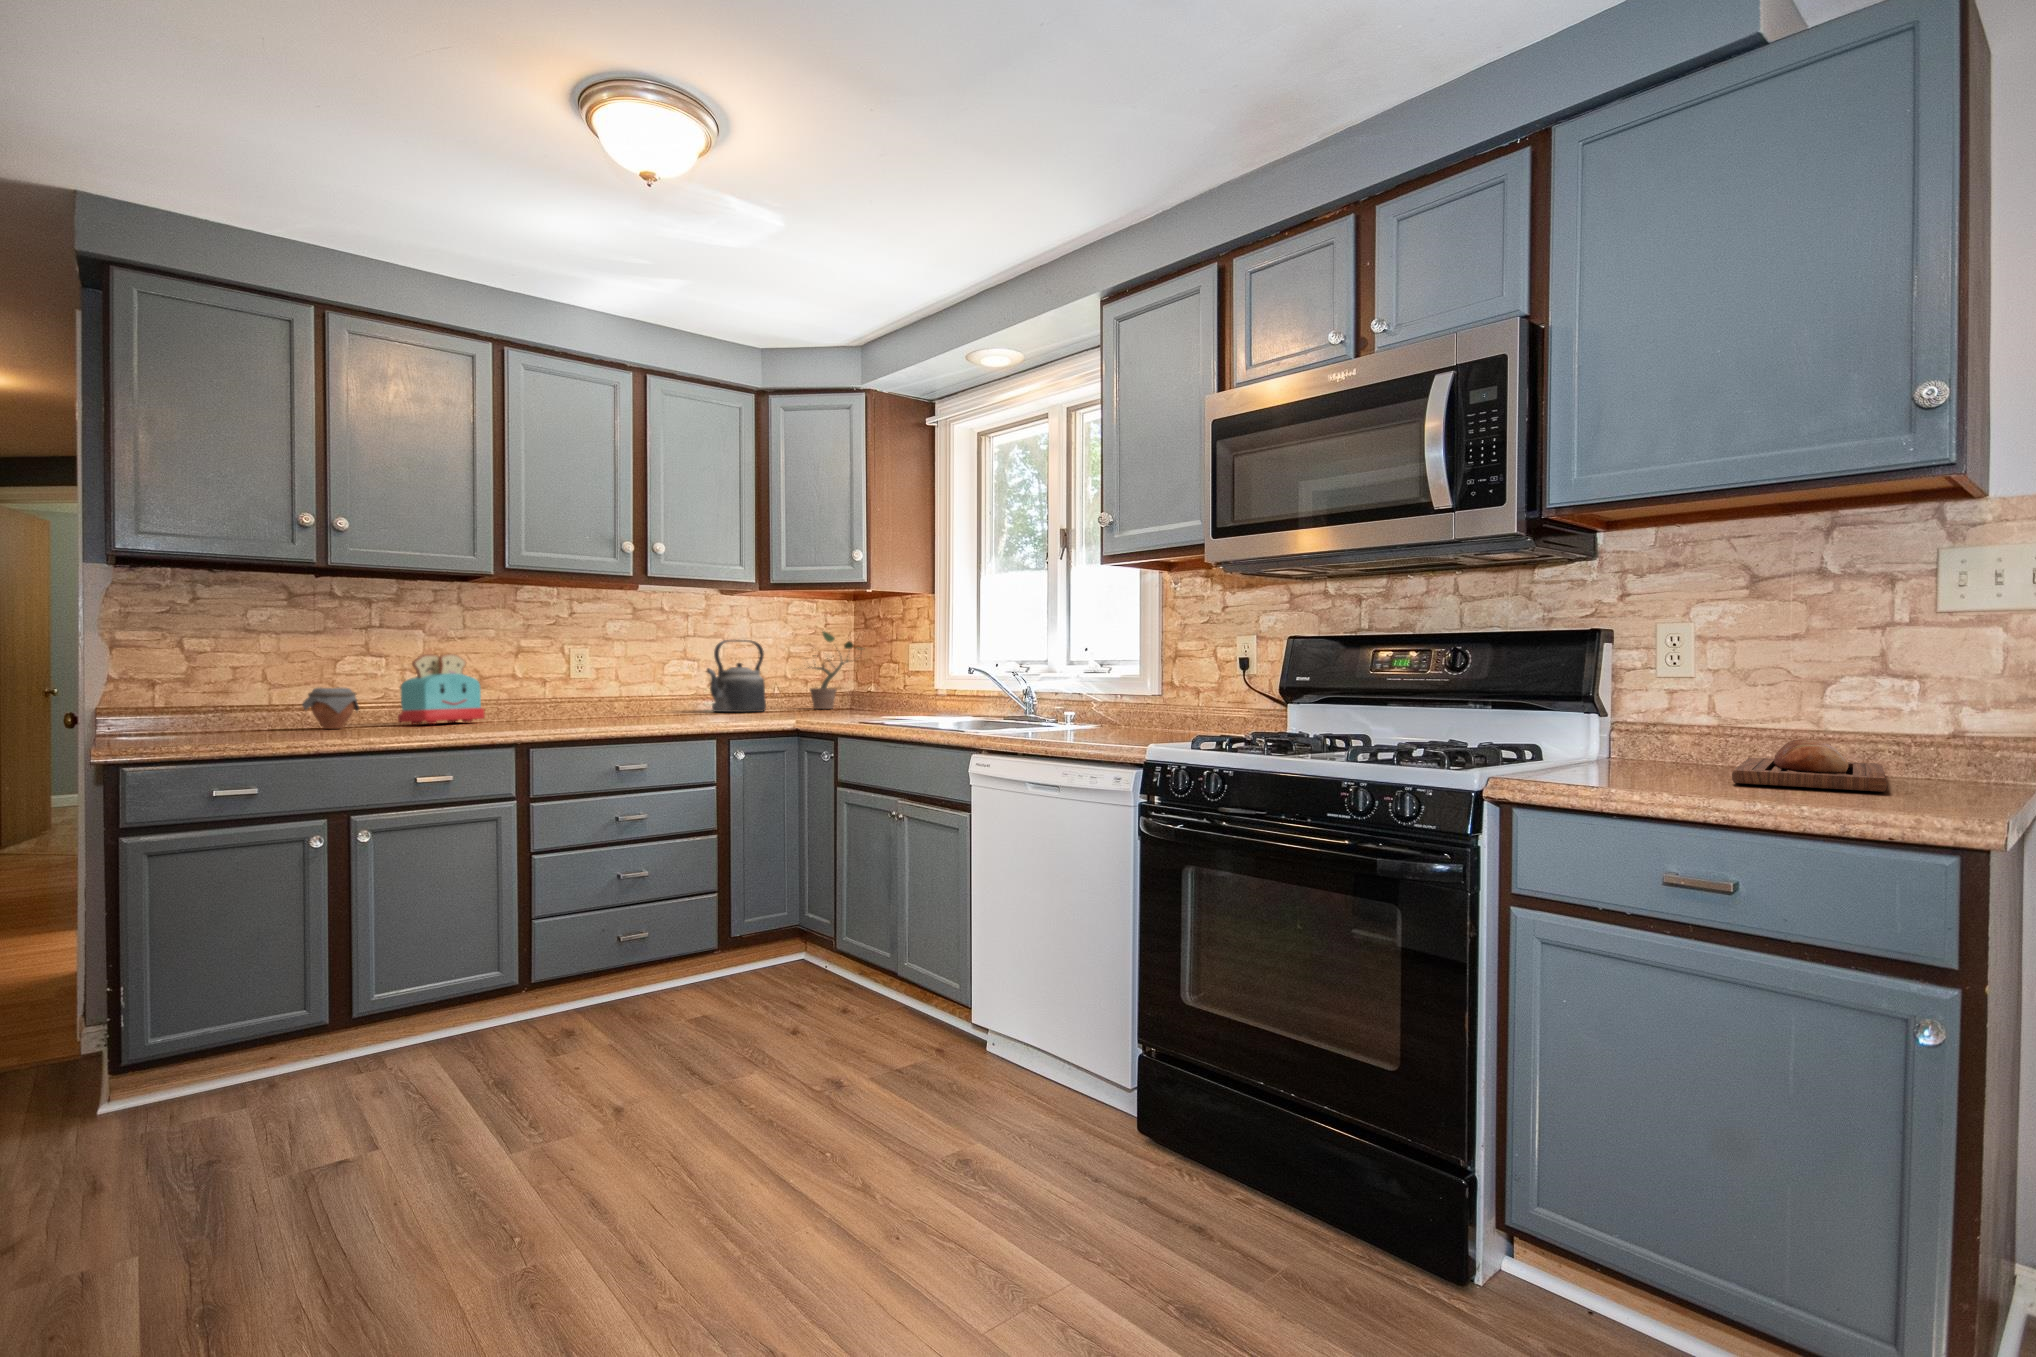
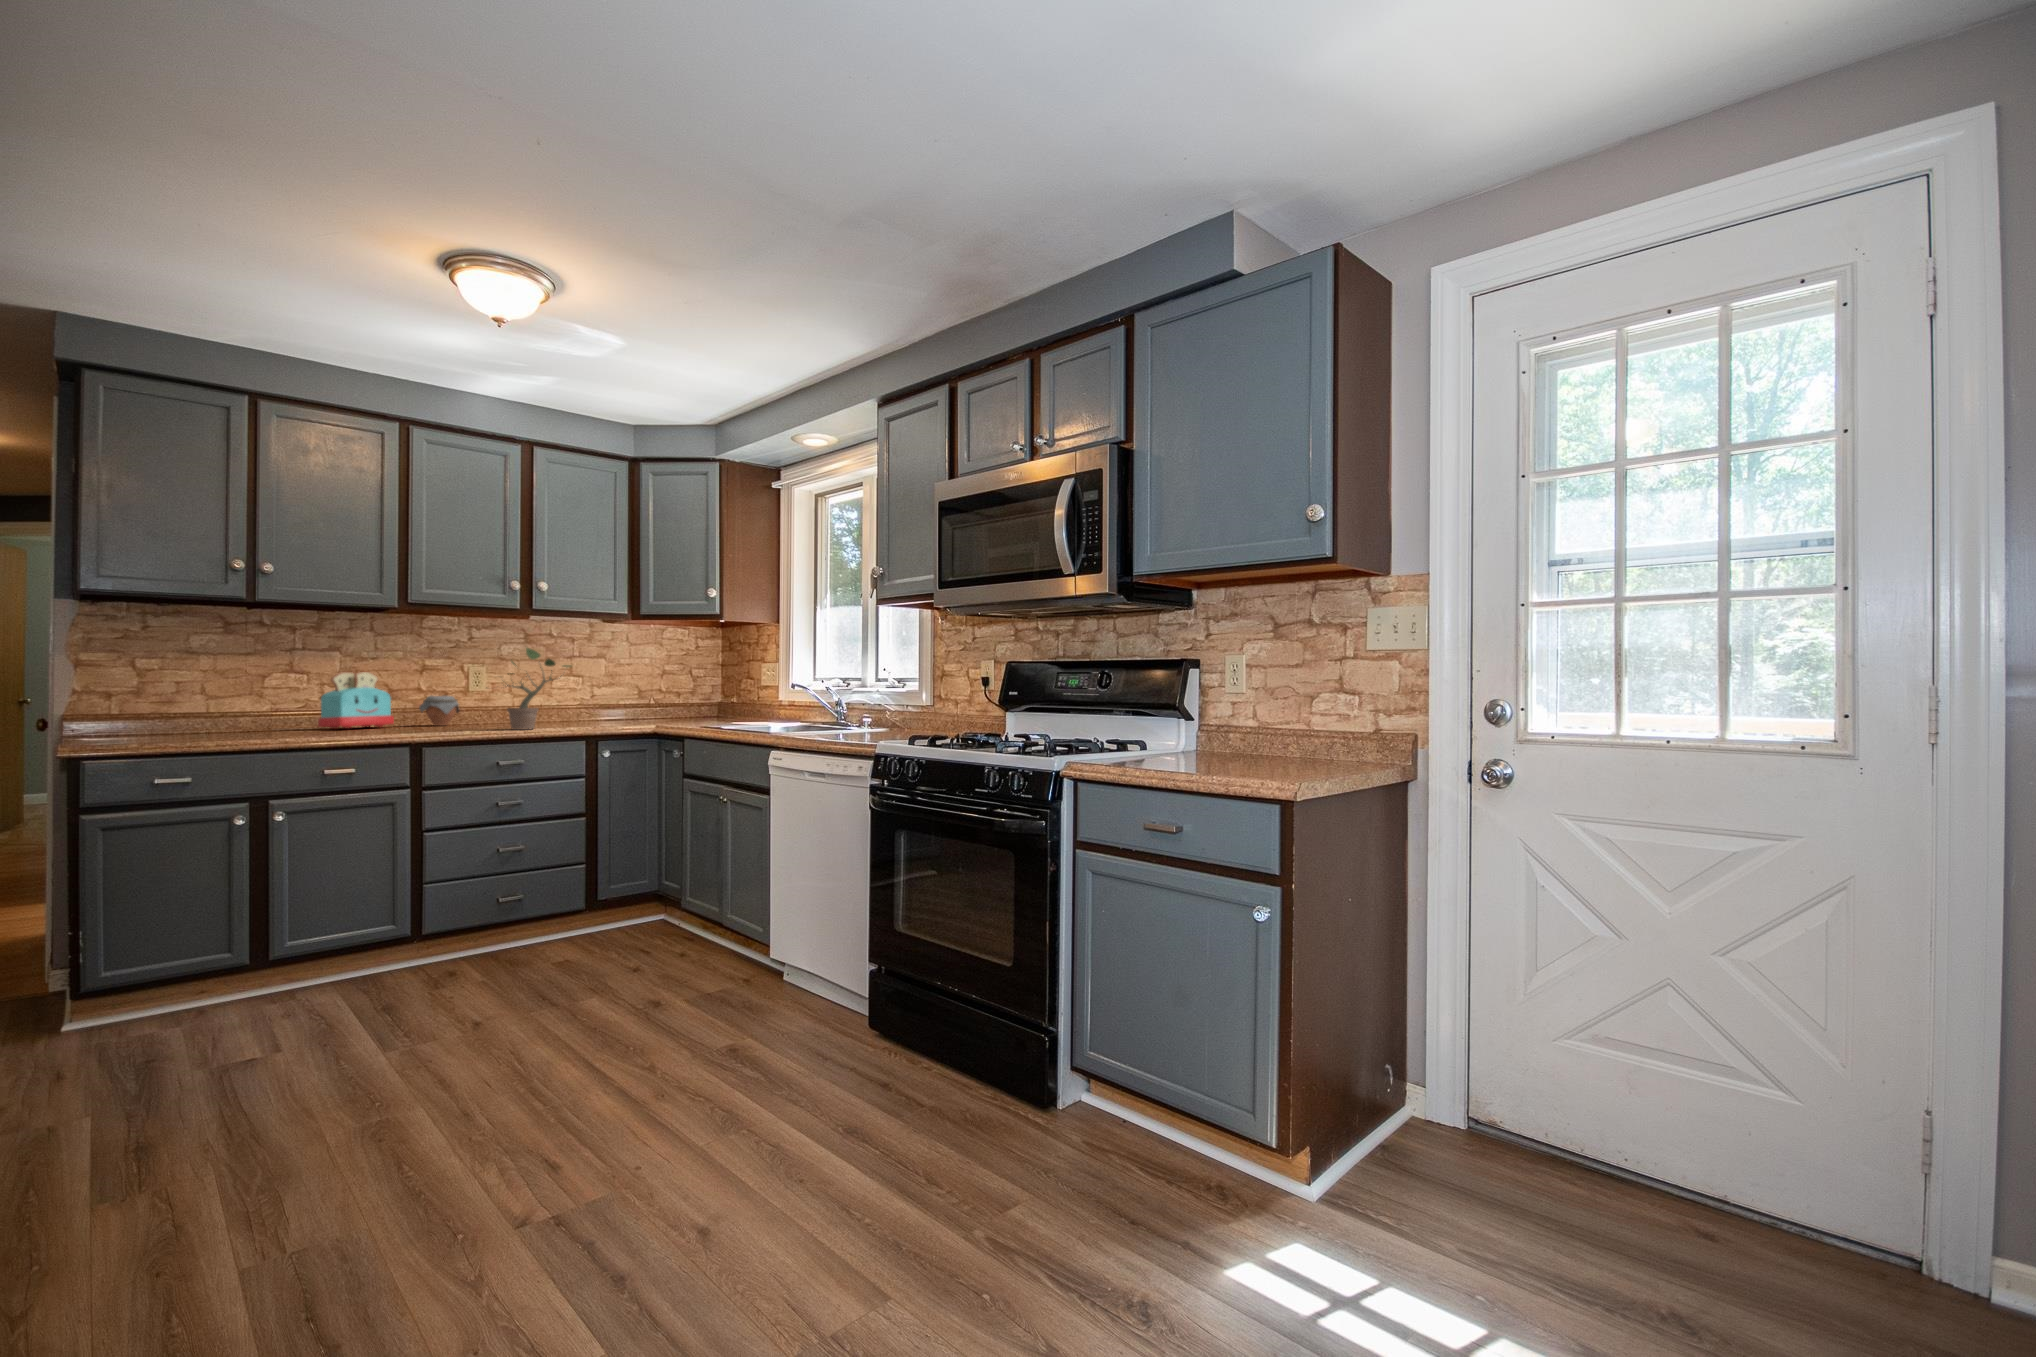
potted plant: present [808,631,863,709] -> present [507,648,571,730]
kettle: present [707,640,766,712] -> none [590,660,642,719]
jar: present [302,687,359,729] -> present [419,696,459,726]
bread loaf: present [1732,739,1887,792] -> none [1221,735,1338,768]

